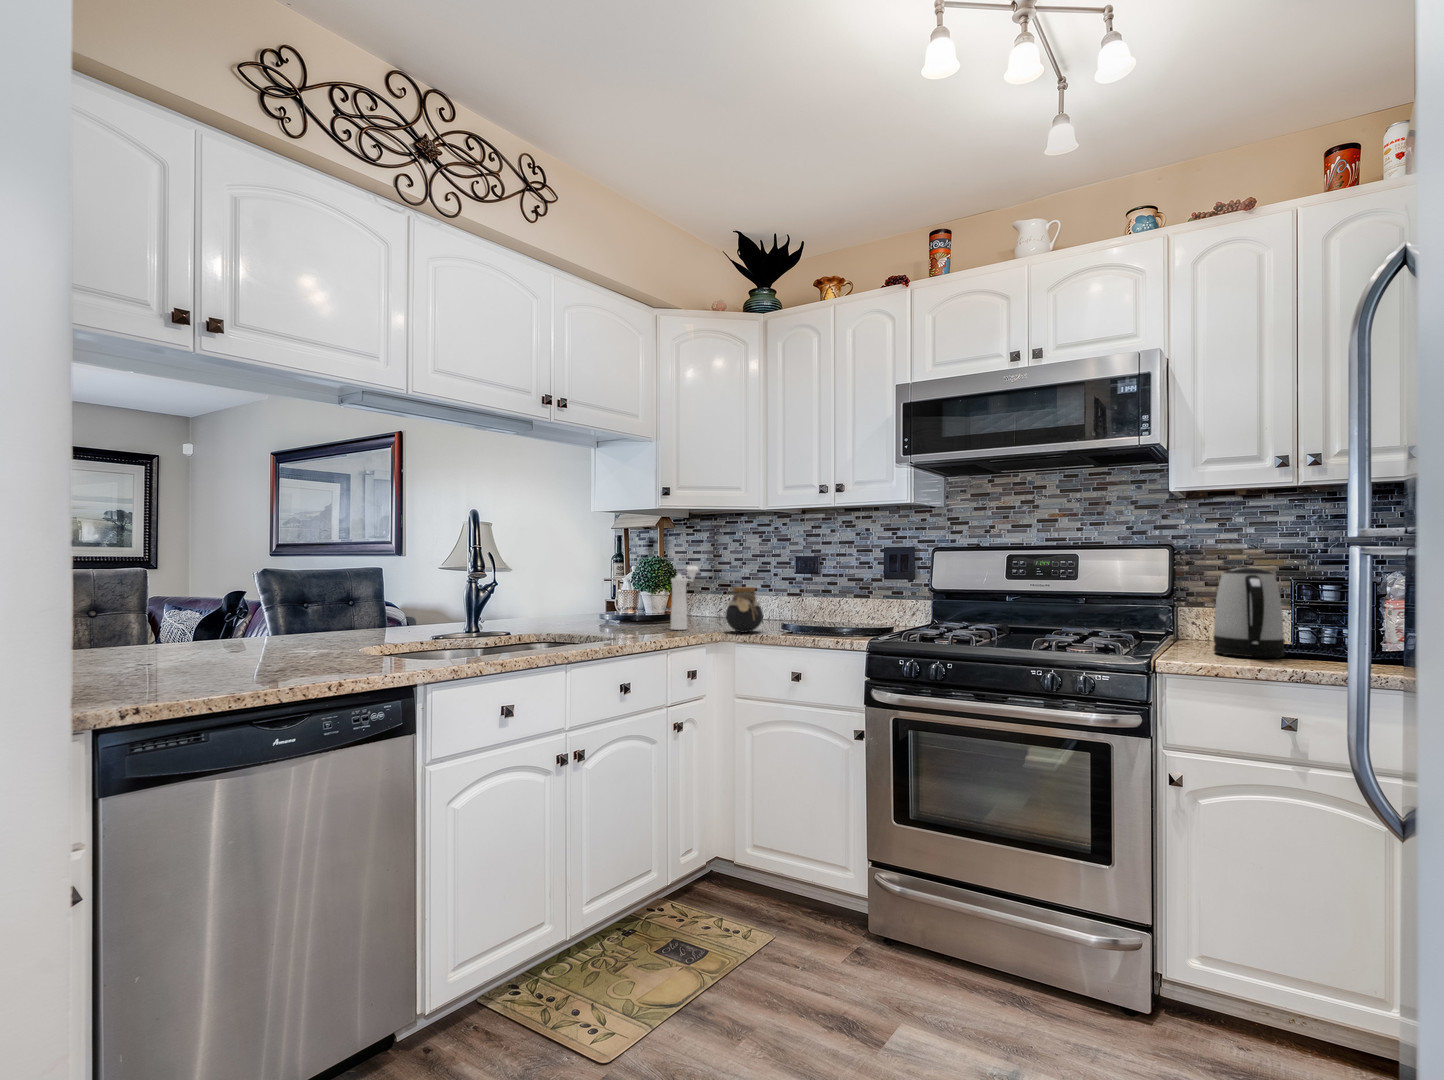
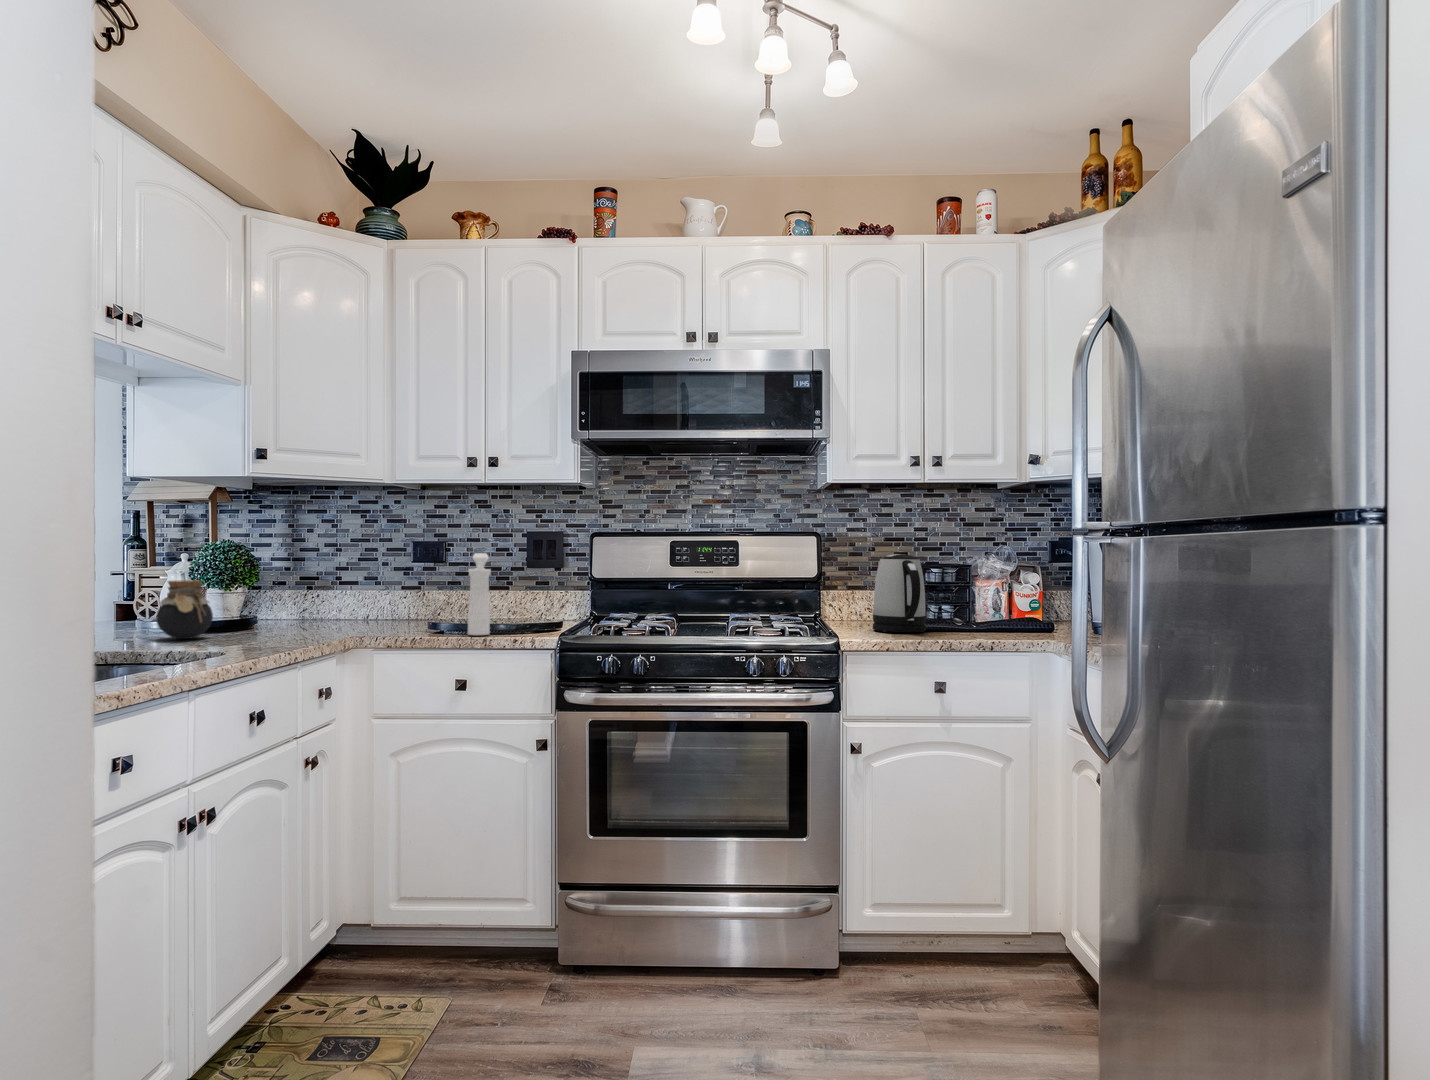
pepper mill: present [671,566,698,630] -> present [468,553,491,635]
jar: present [726,587,763,632] -> present [157,580,213,639]

